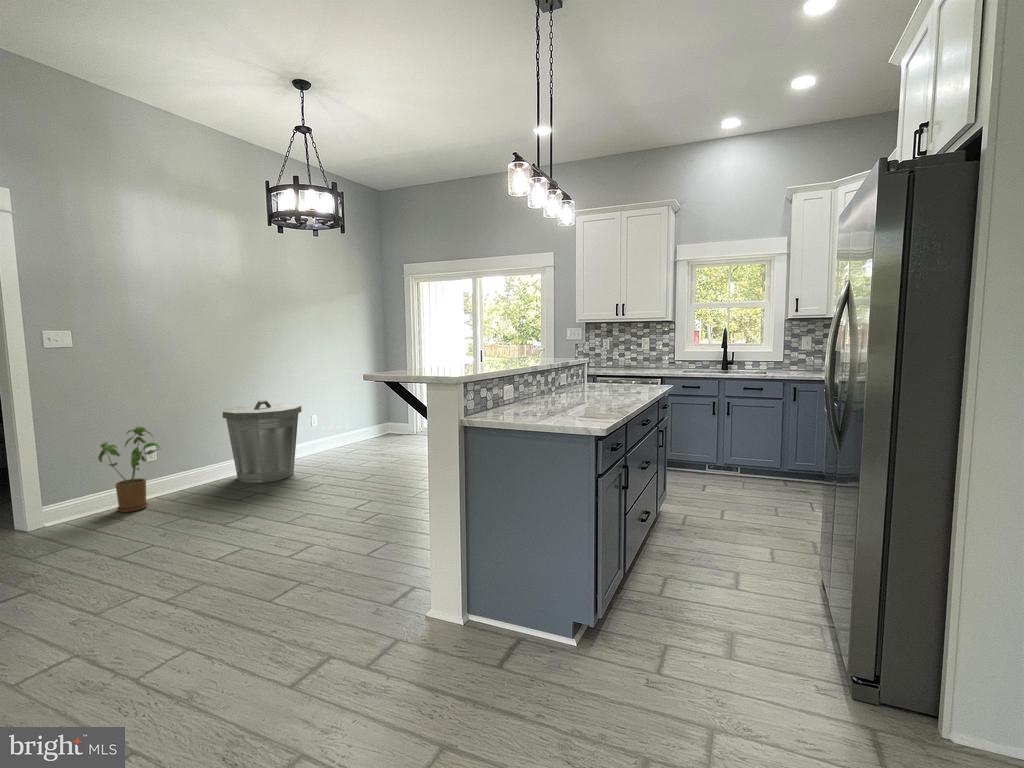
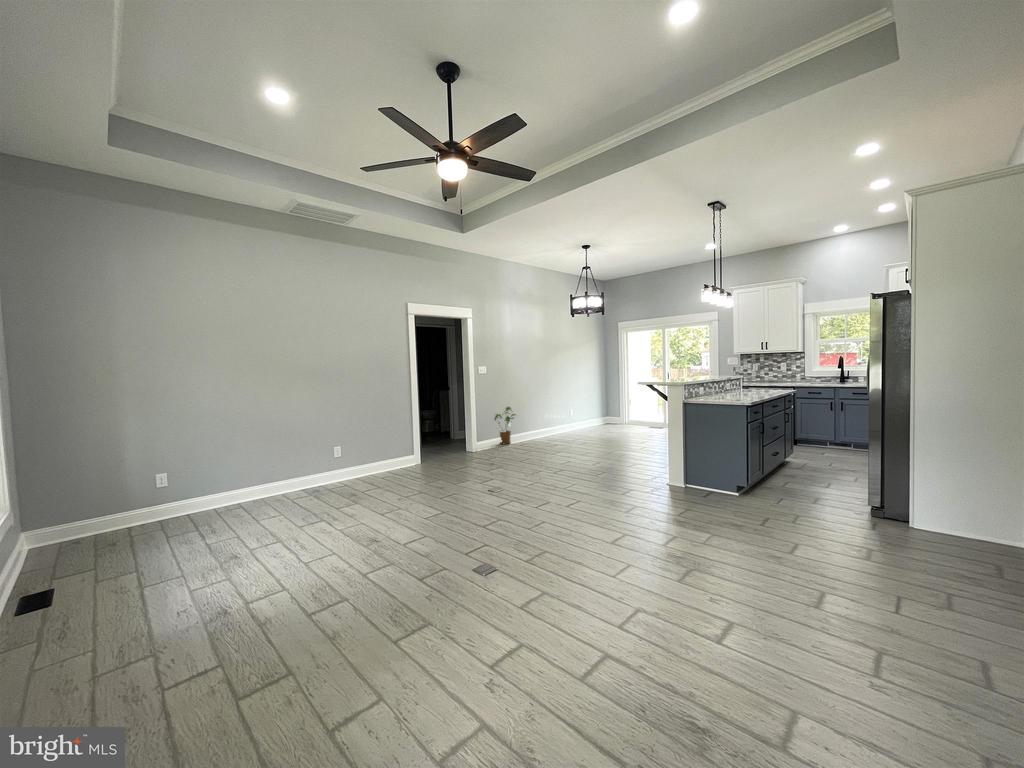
trash can: present [223,400,302,483] -> none [535,398,571,439]

